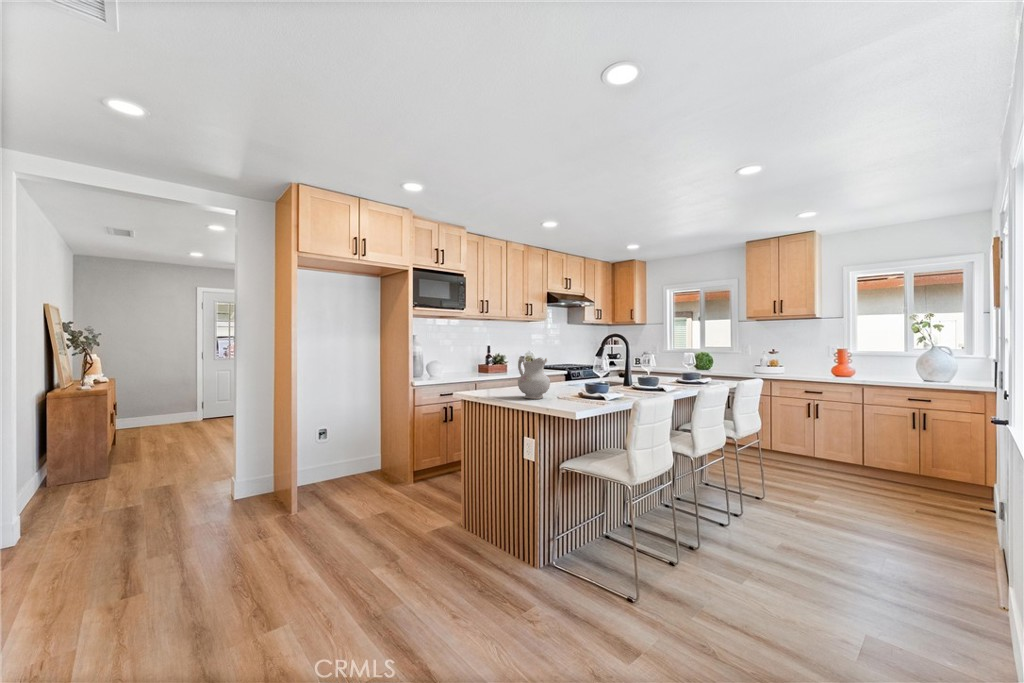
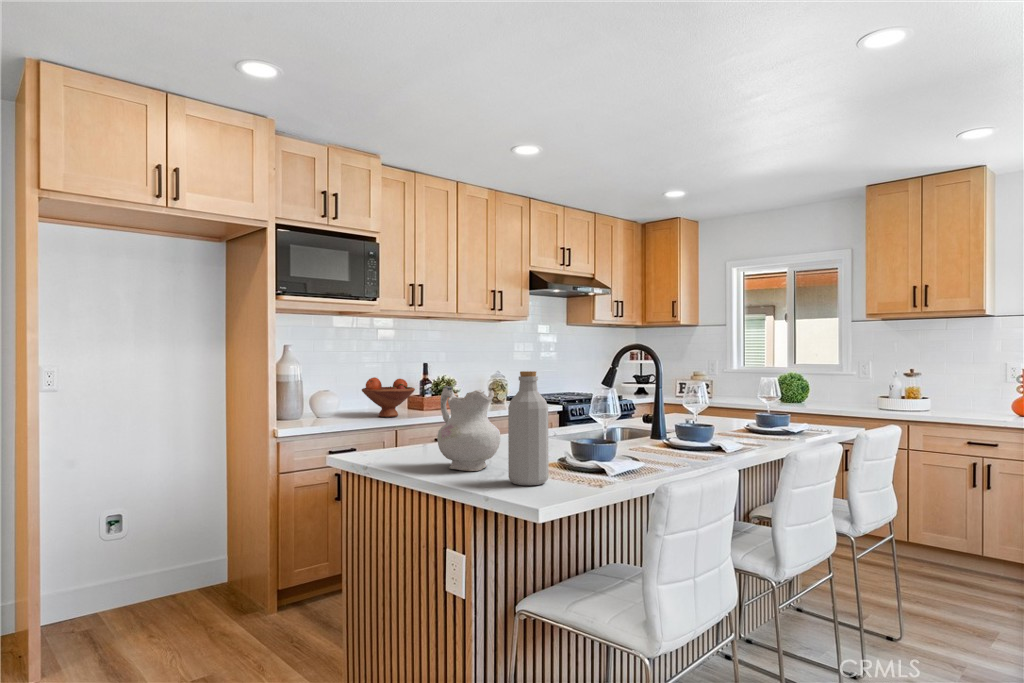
bottle: none [558,348,578,404] -> present [508,371,549,486]
fruit bowl: none [456,354,486,377] -> present [362,377,415,417]

